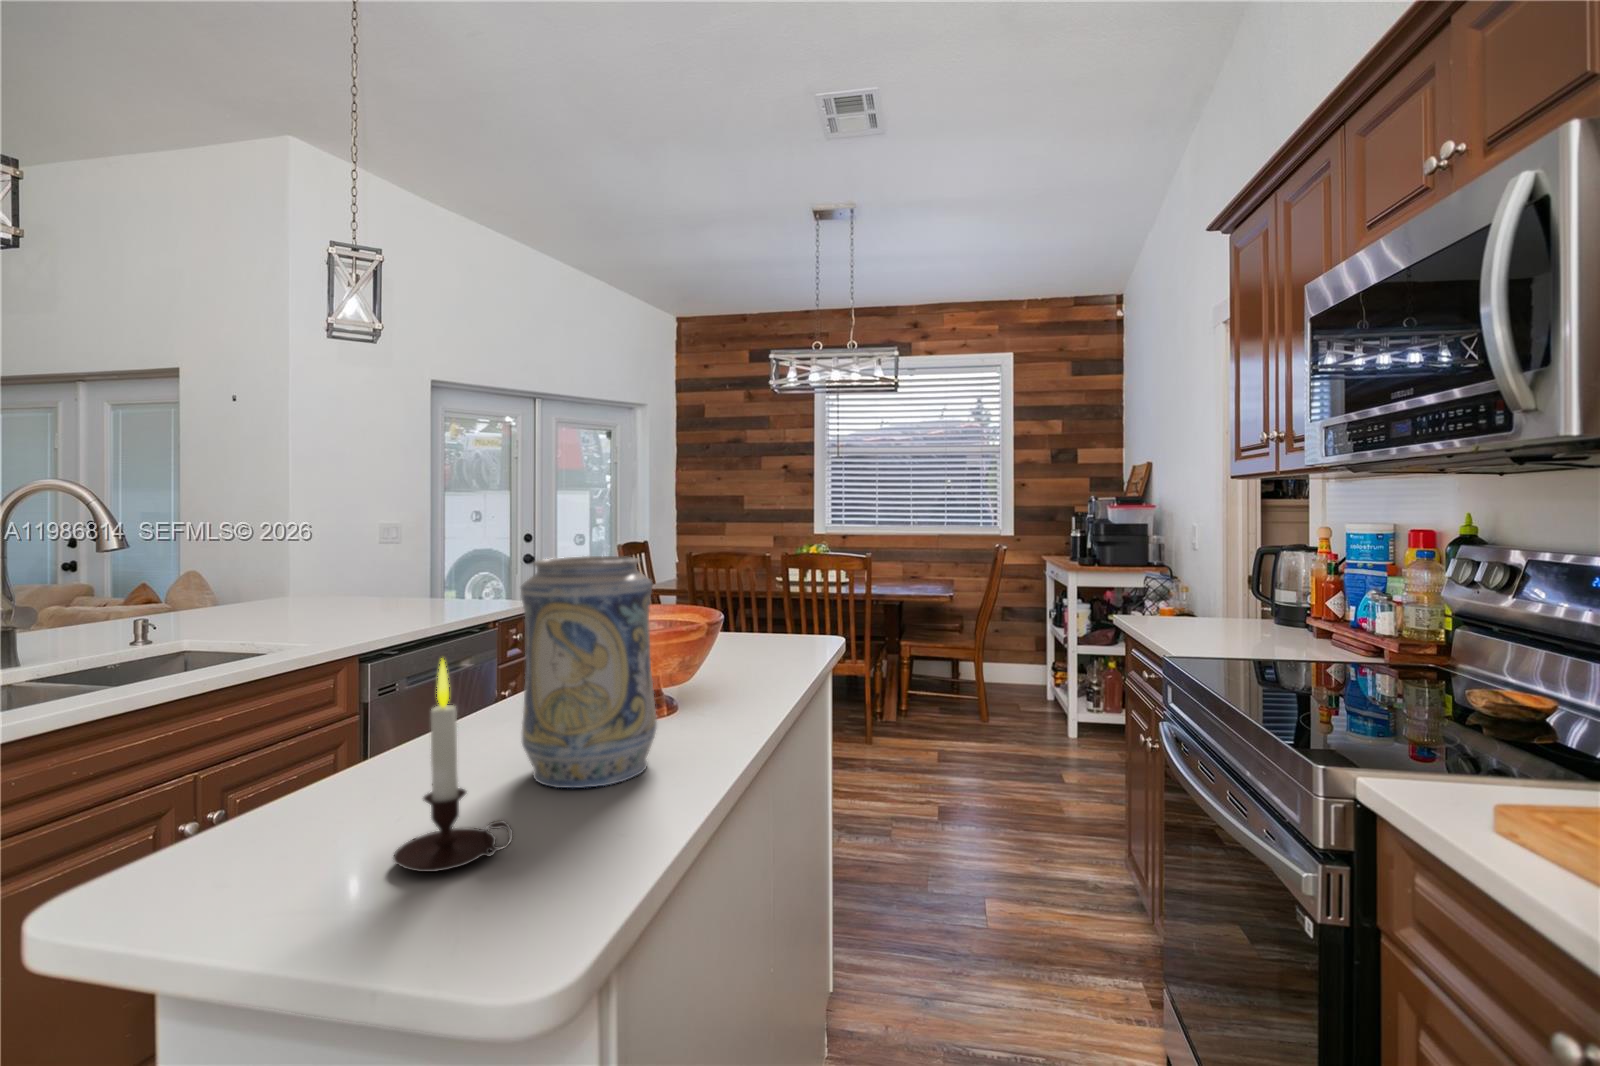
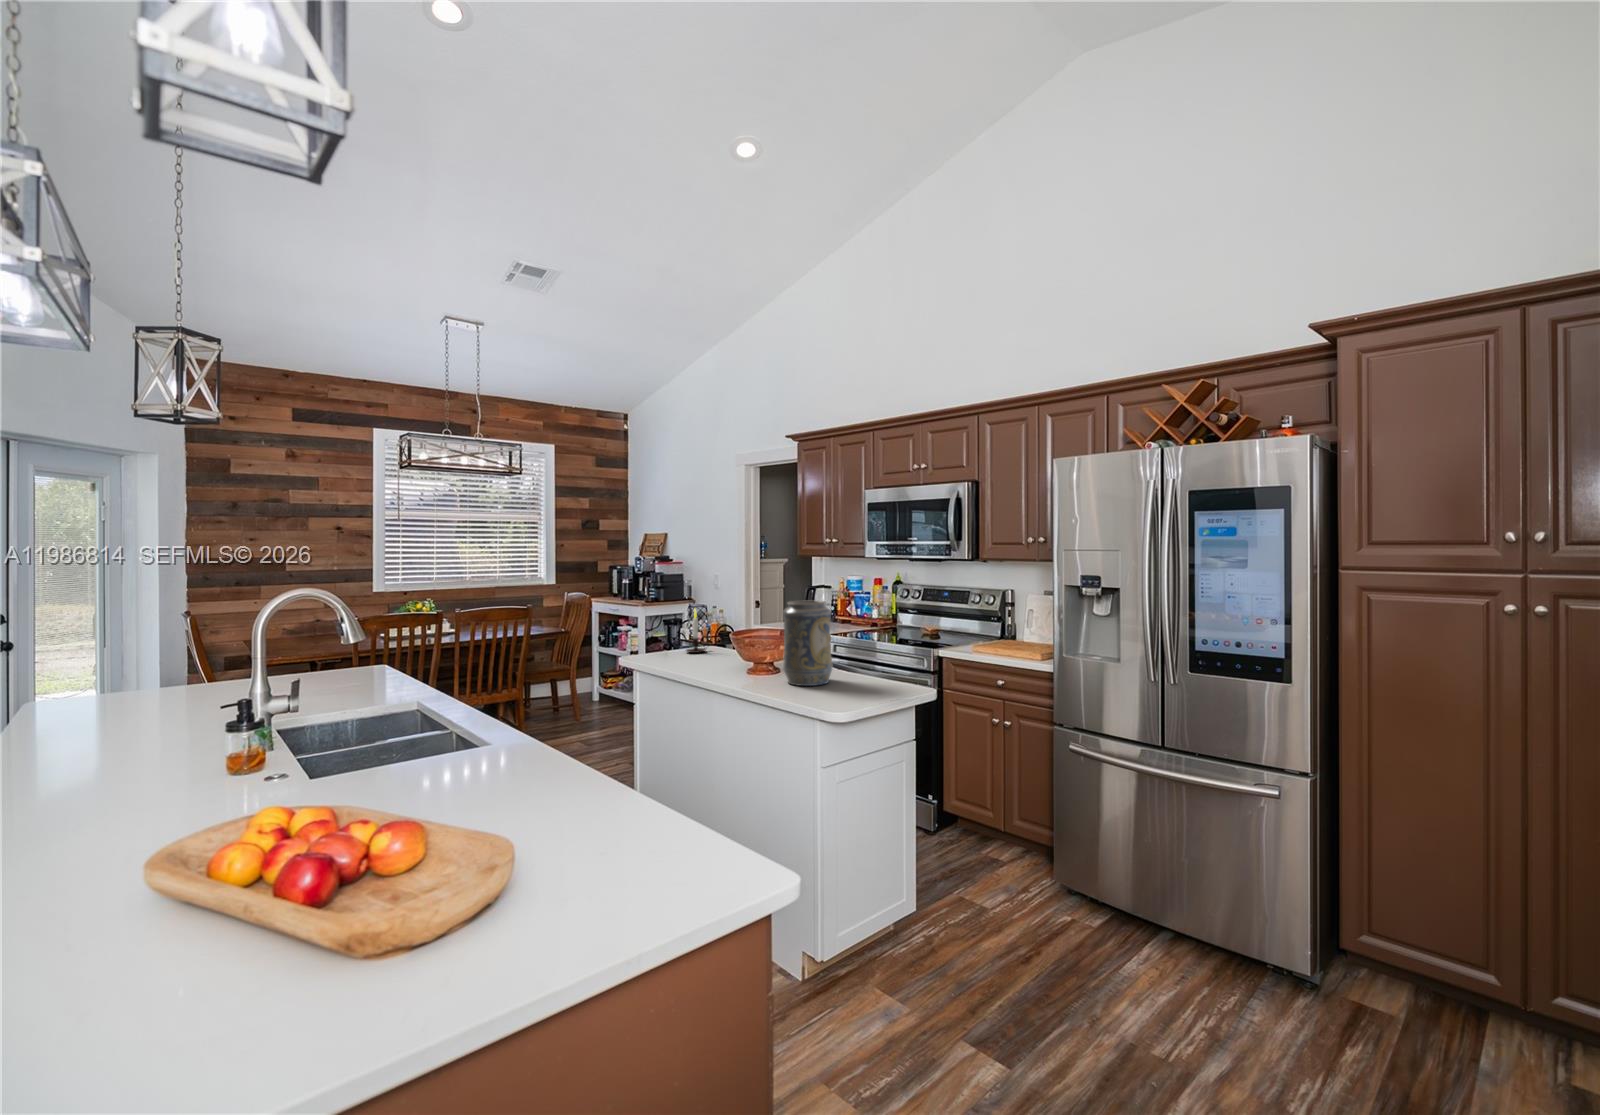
candle: present [393,660,513,872] -> present [686,610,706,653]

